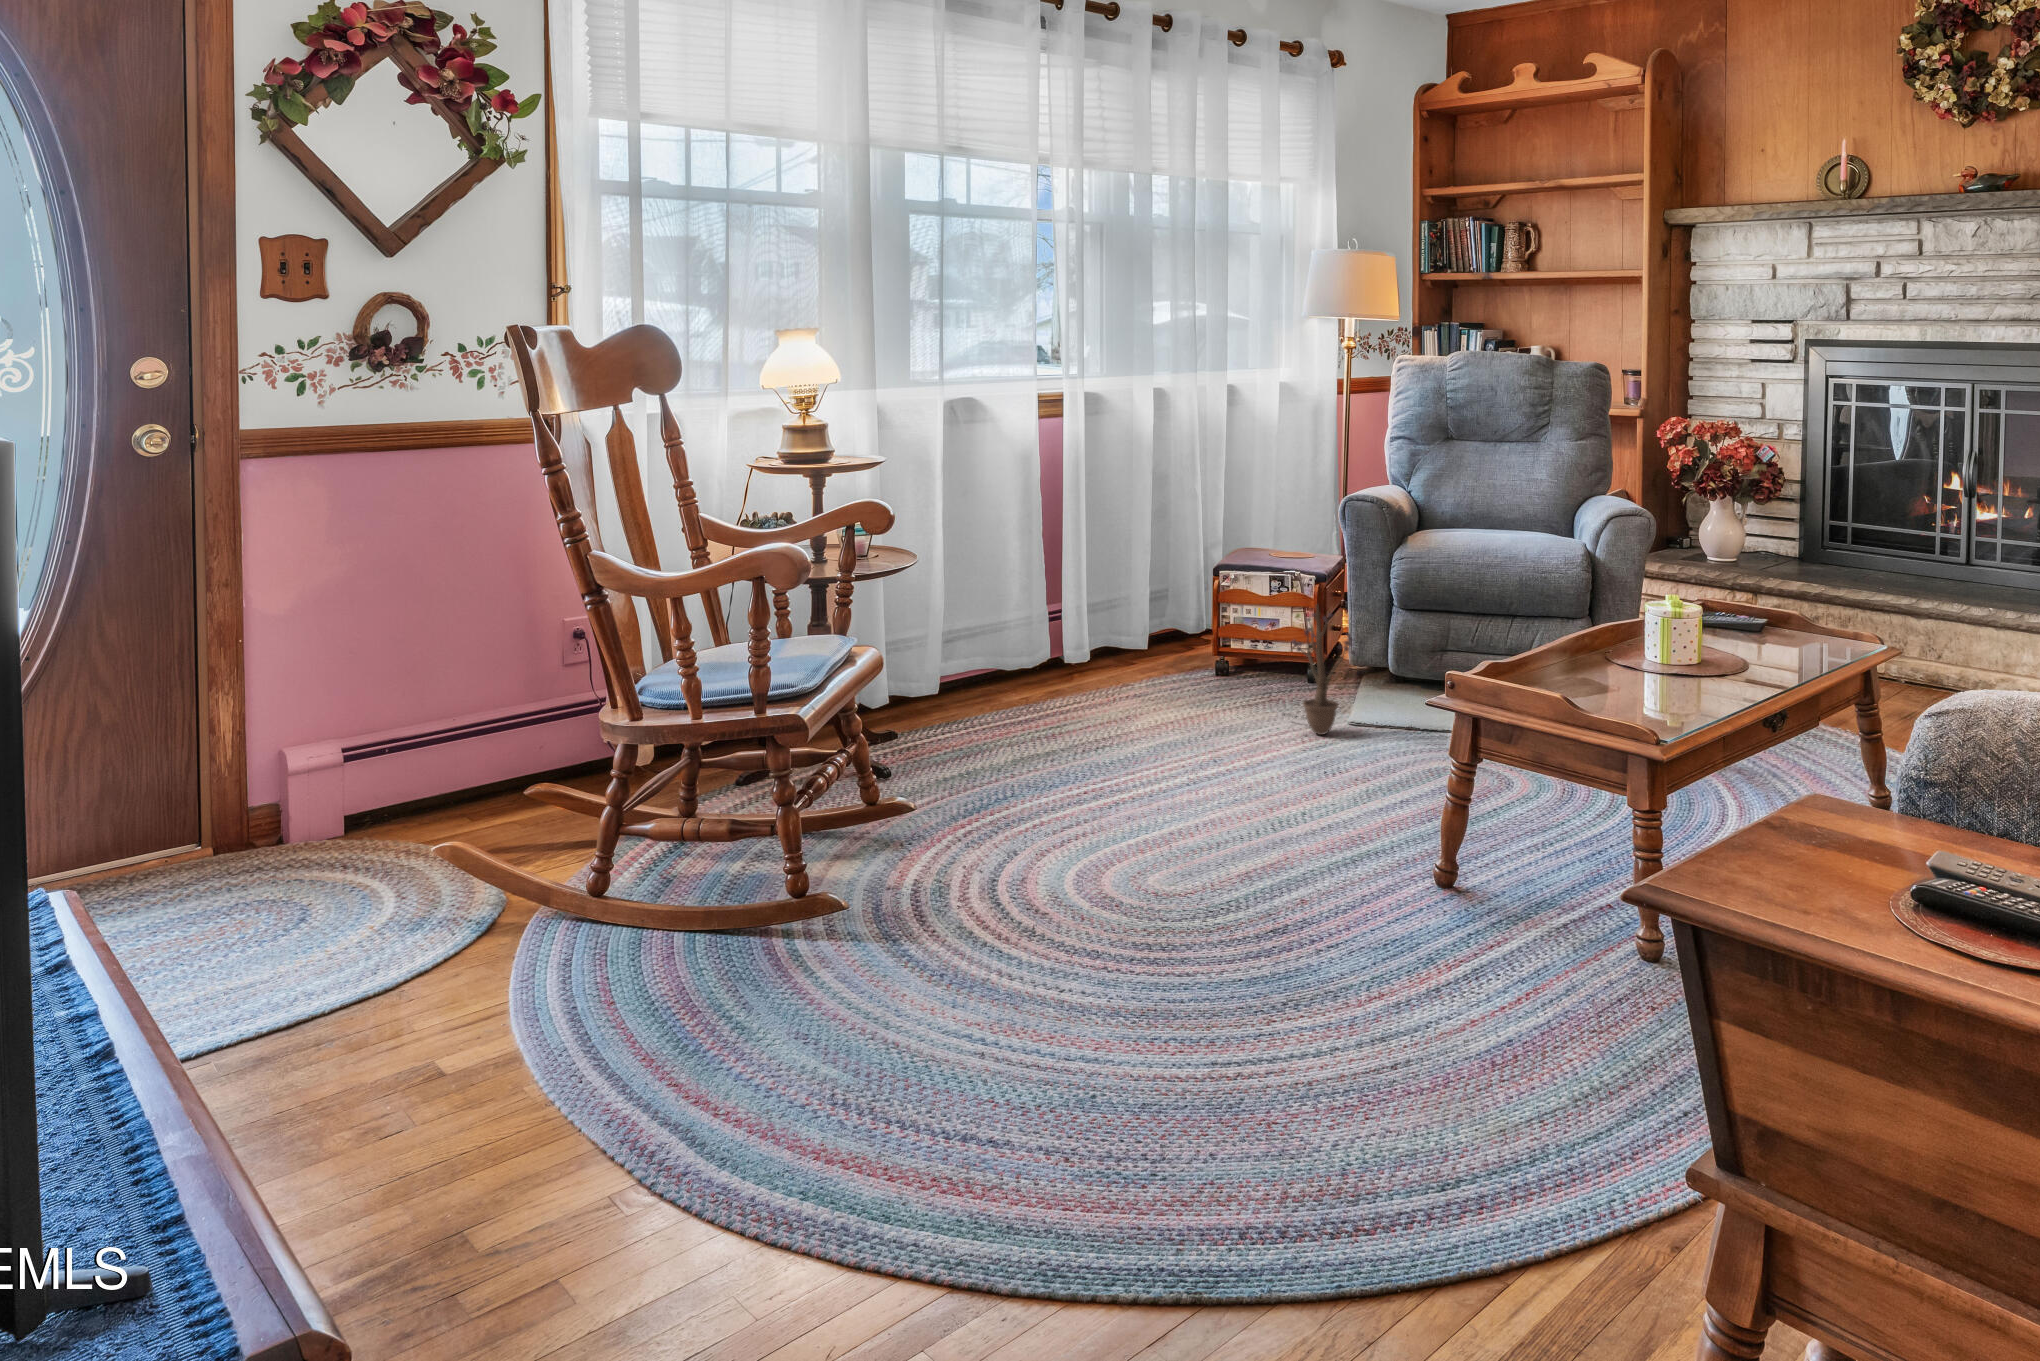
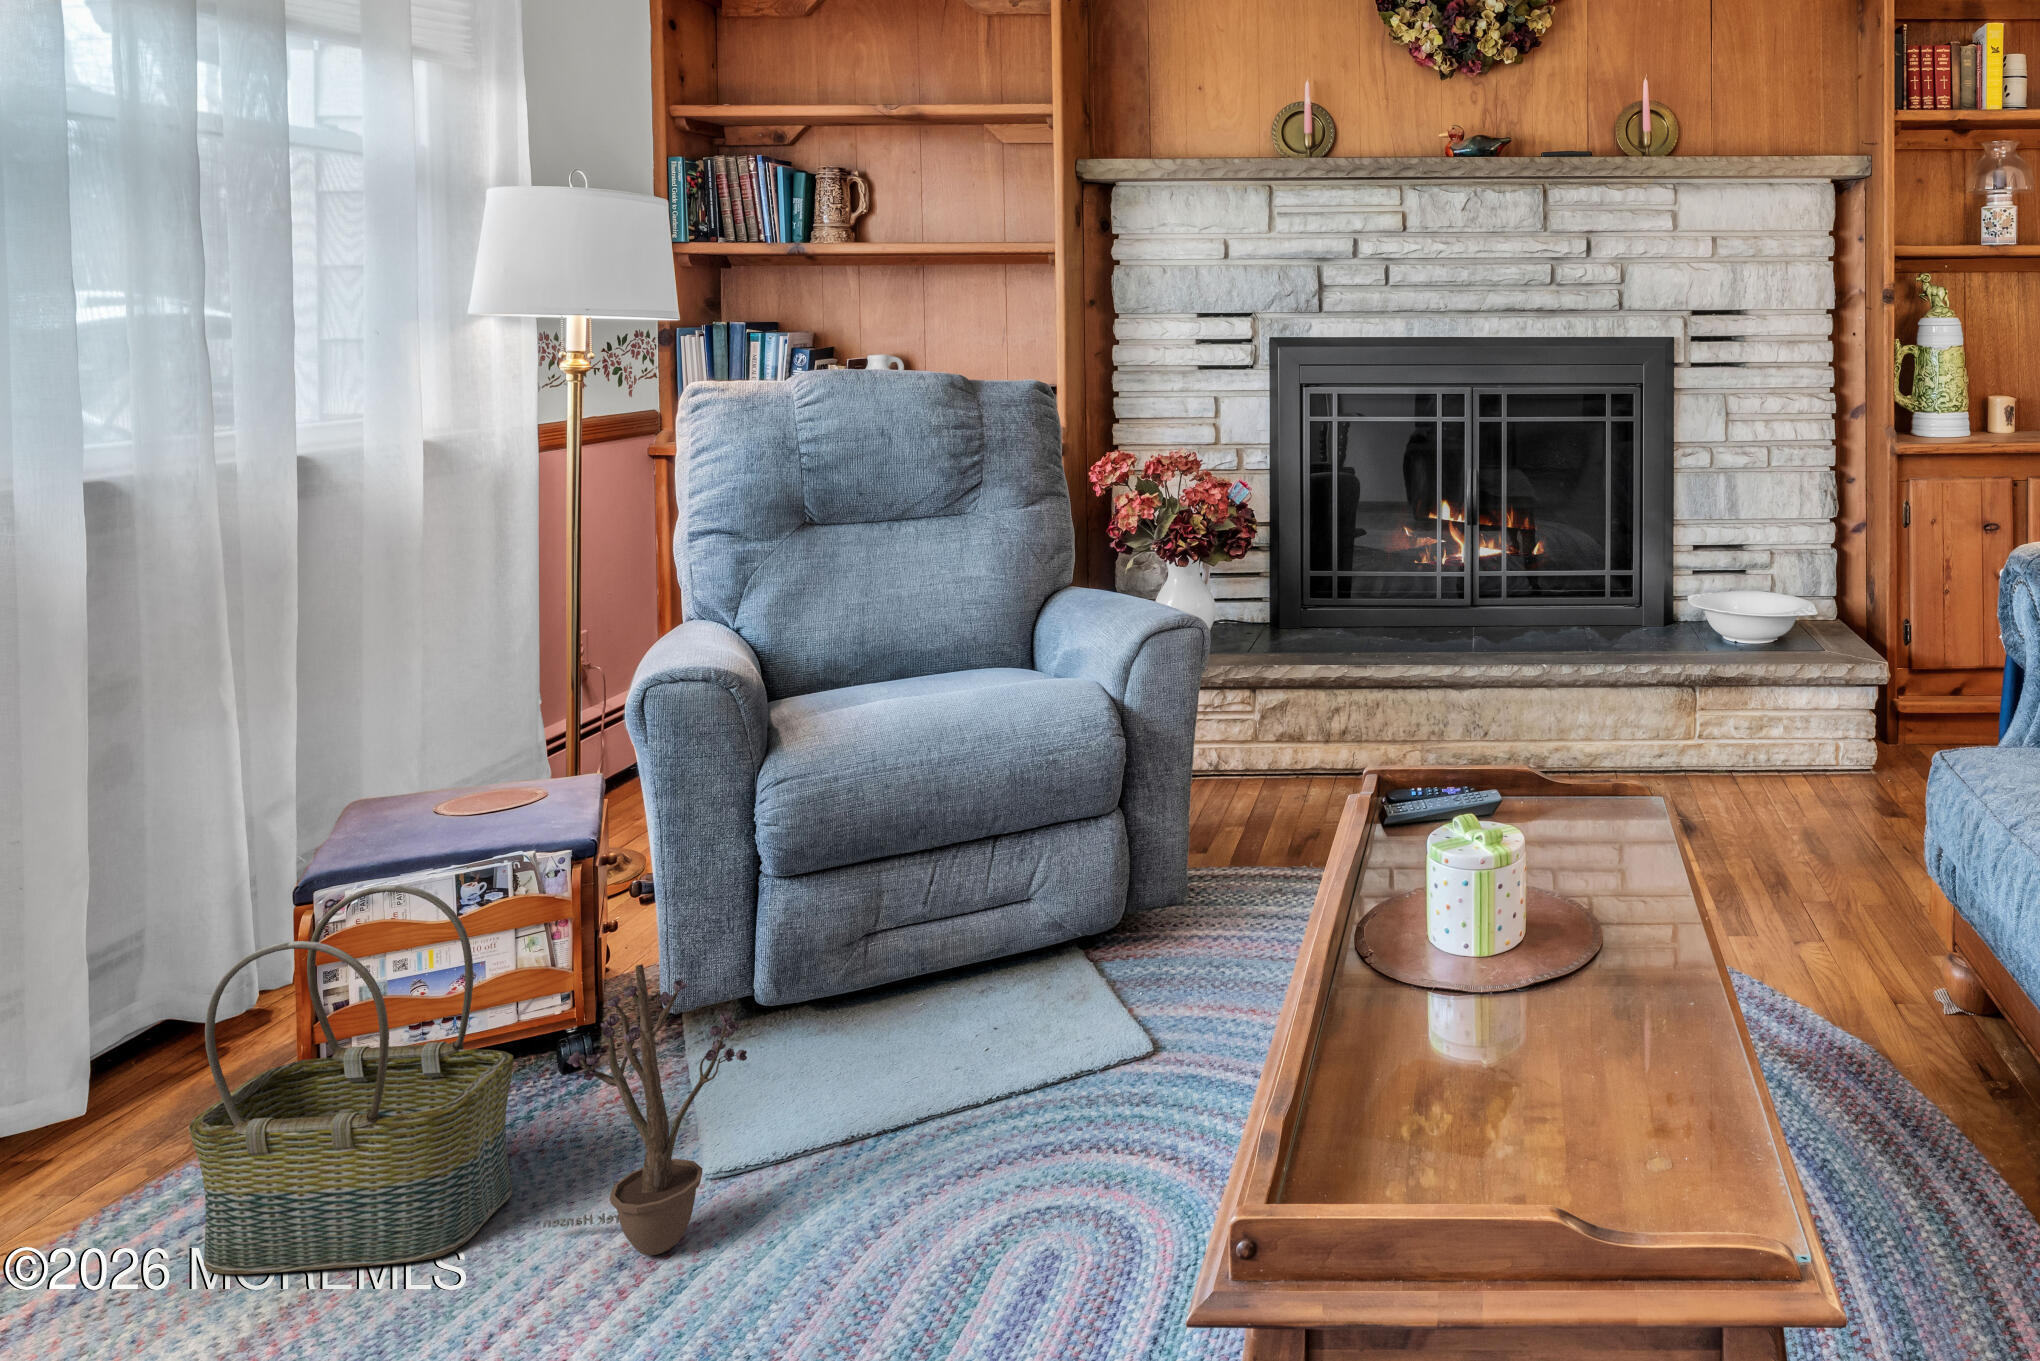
basket: none [1171,562,1278,715] -> present [189,885,514,1274]

